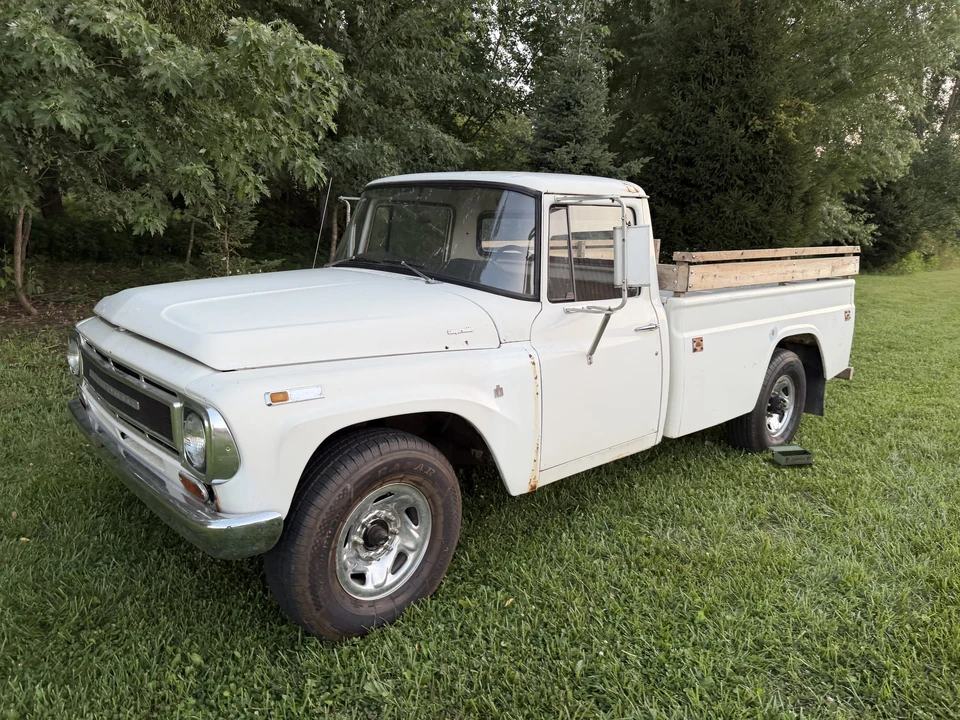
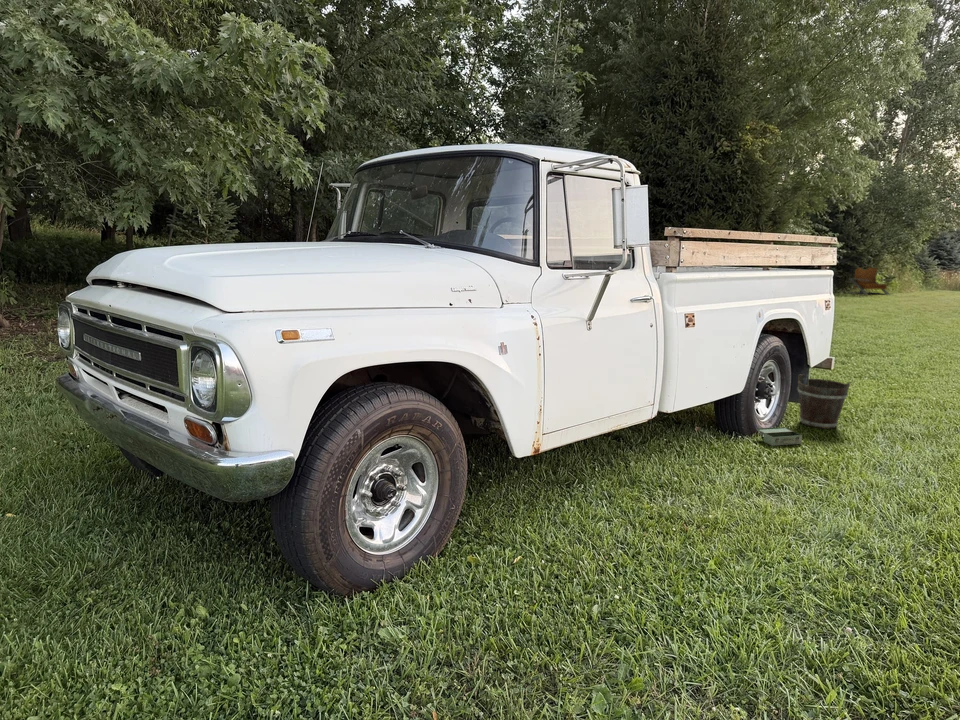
lounge chair: none [883,244,930,273] -> present [850,268,889,295]
bucket: none [813,387,869,444] -> present [798,374,850,429]

